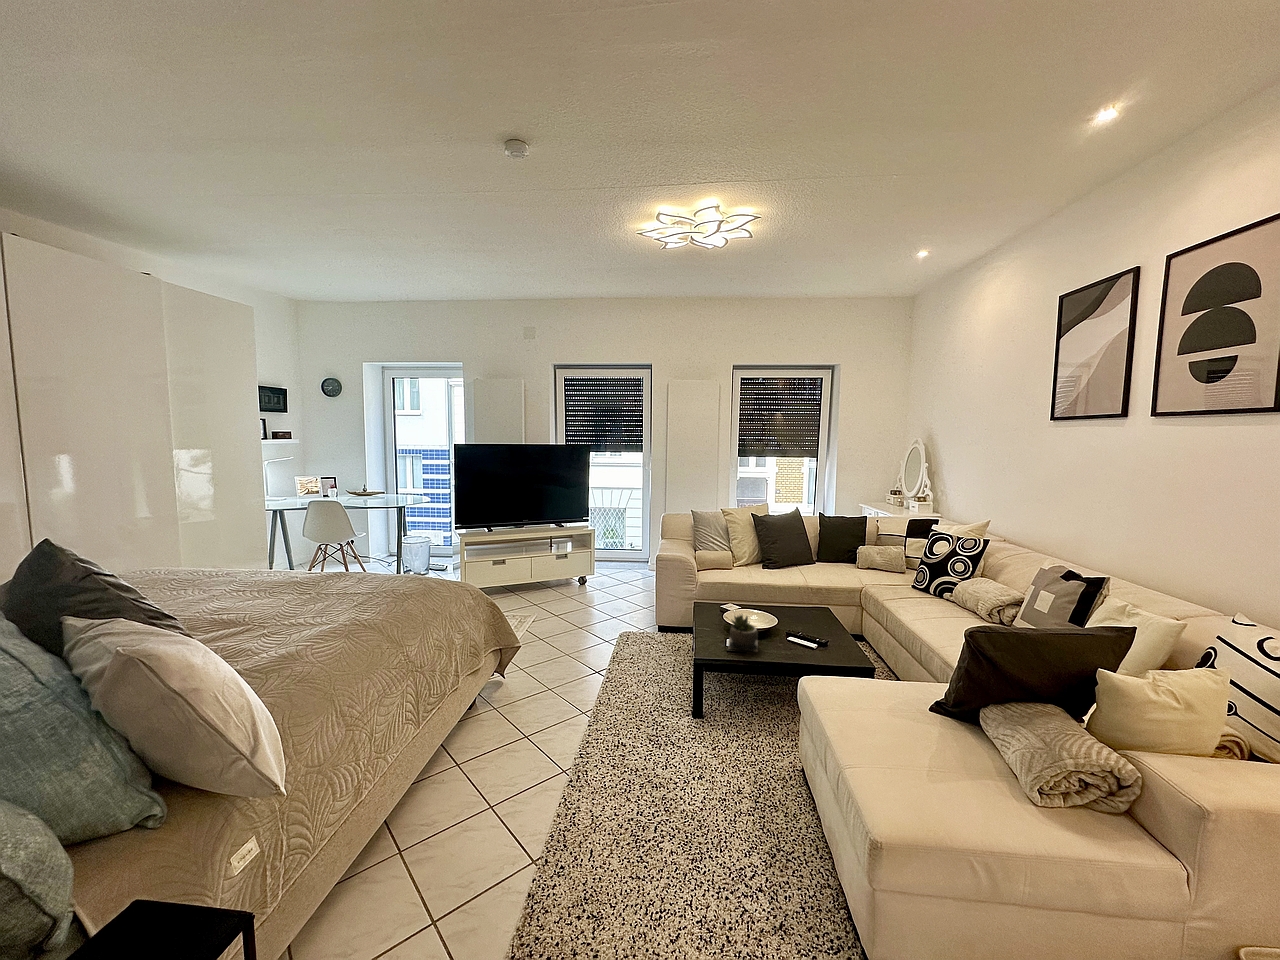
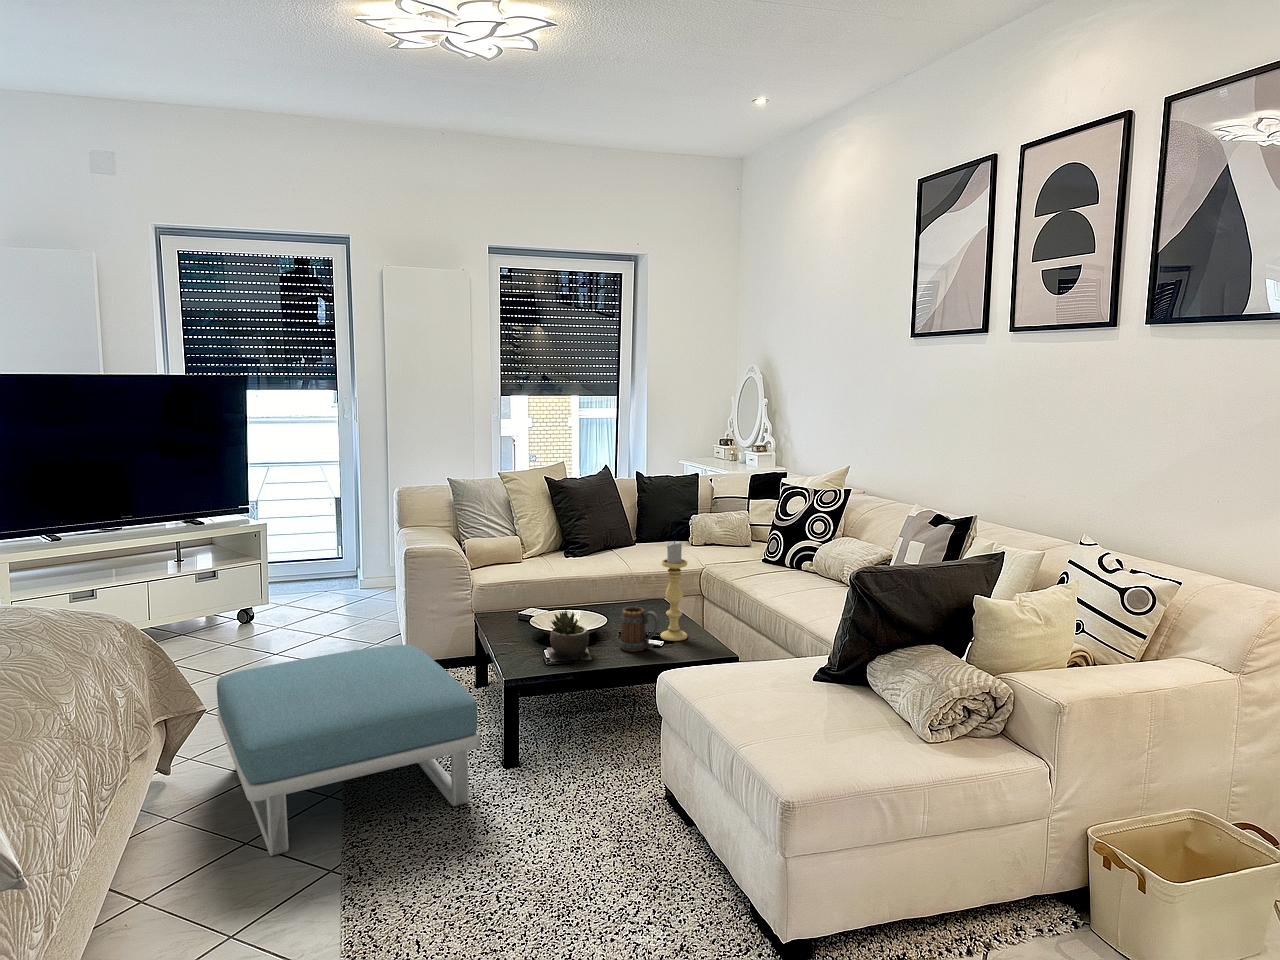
candle holder: none [815,571,838,646] -> present [661,541,687,641]
mug: none [781,616,811,650] -> present [619,607,659,651]
footstool: none [520,620,671,752] -> present [217,645,480,856]

